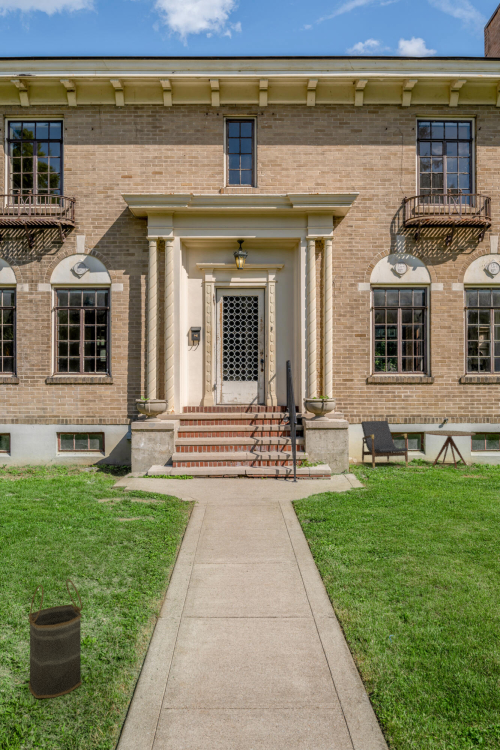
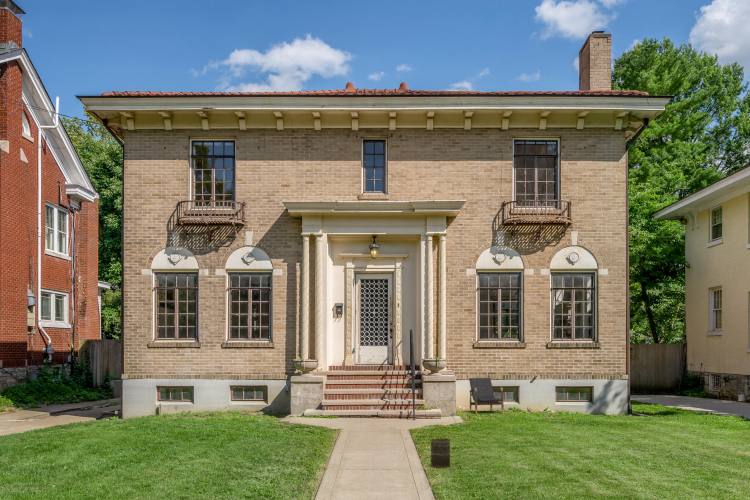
round table: present [424,430,475,468] -> none [518,386,556,414]
basket: present [28,579,82,698] -> present [431,438,450,467]

